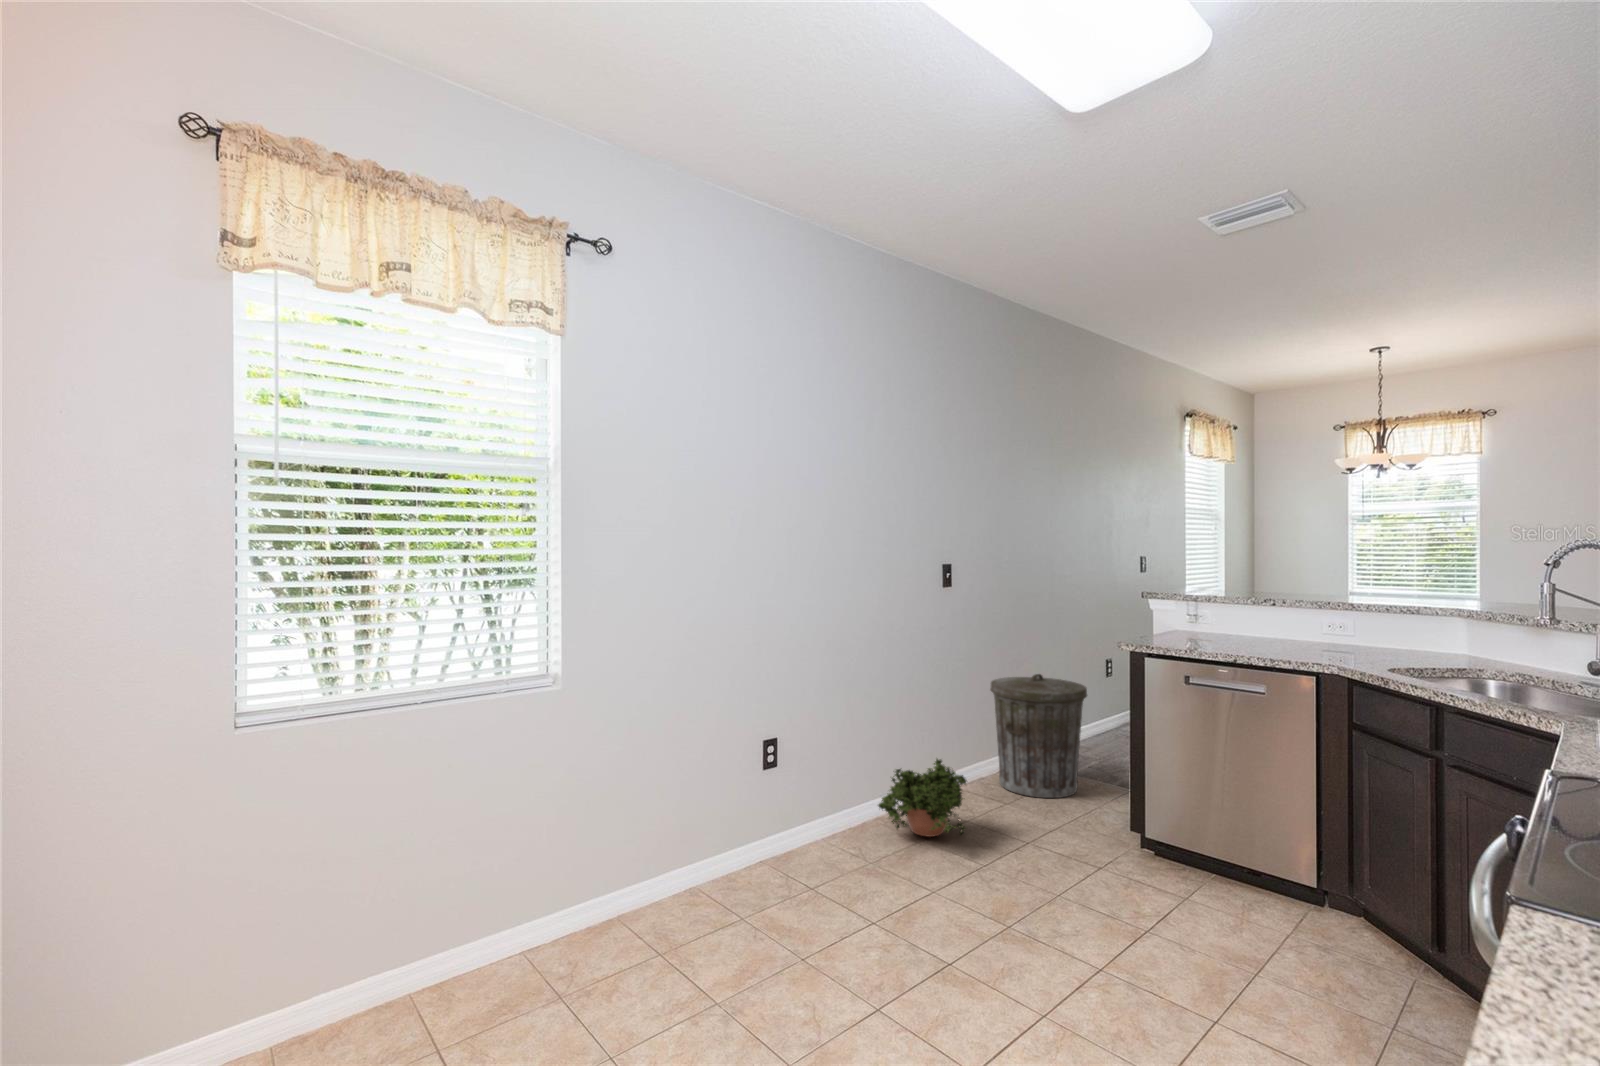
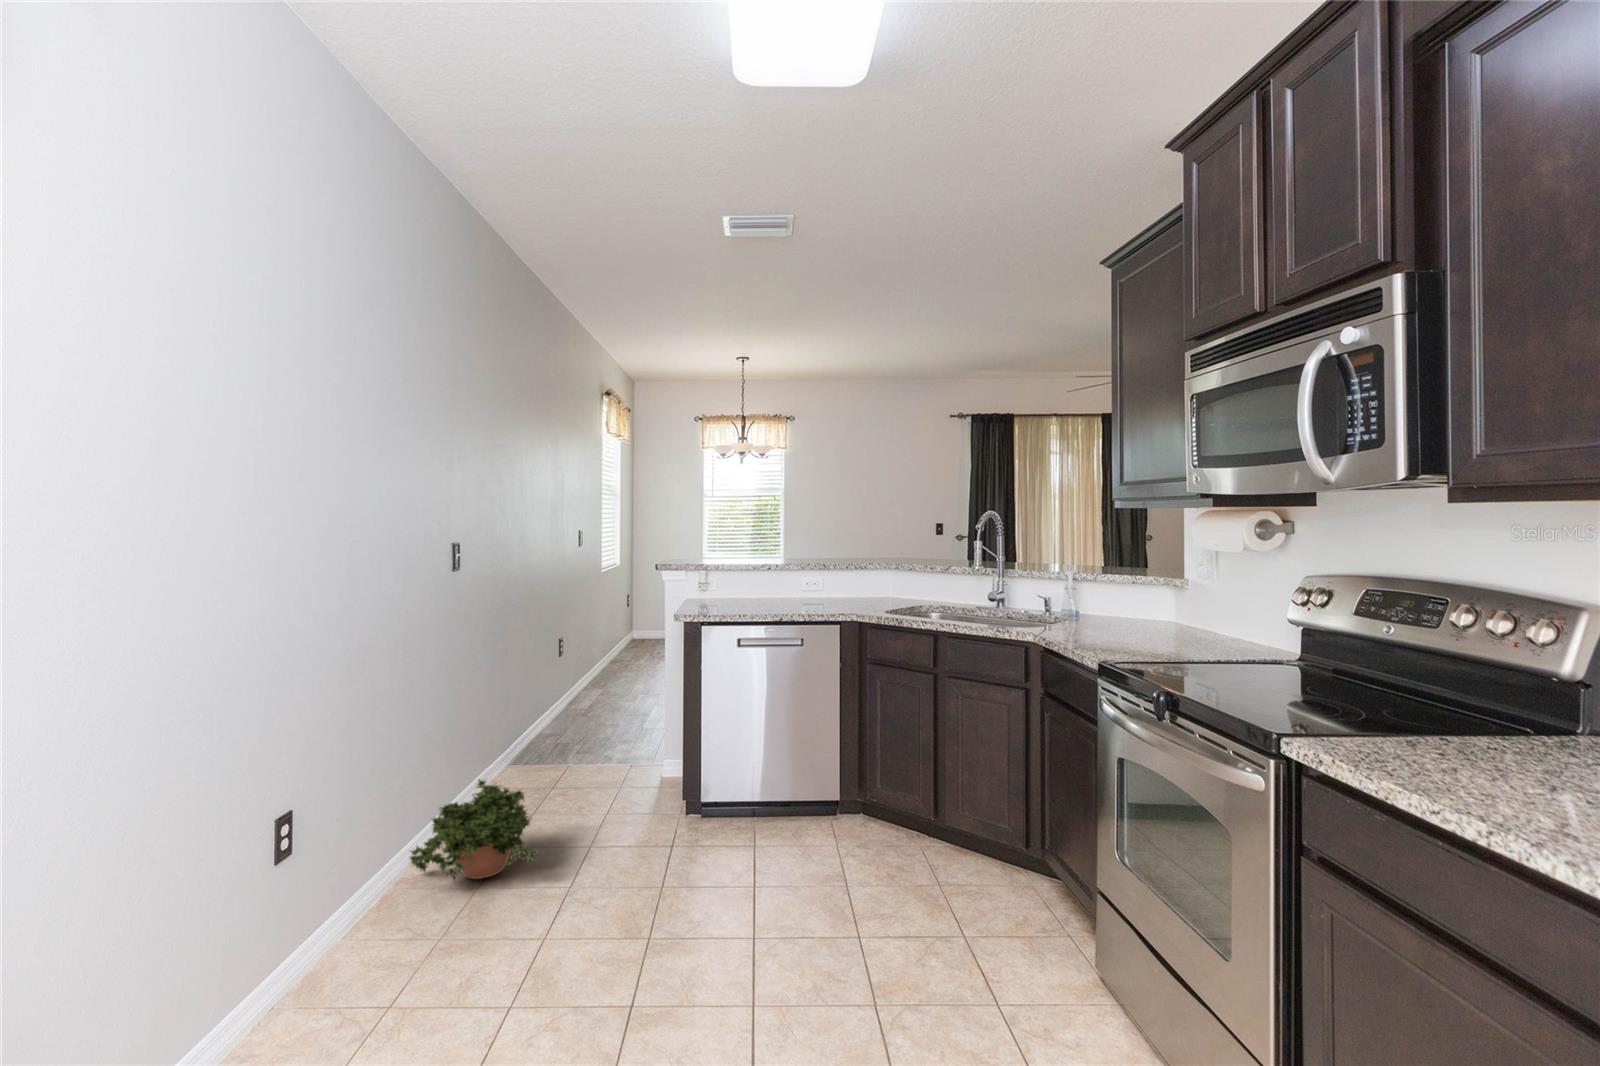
trash can: present [990,674,1087,798] -> none [493,659,600,796]

